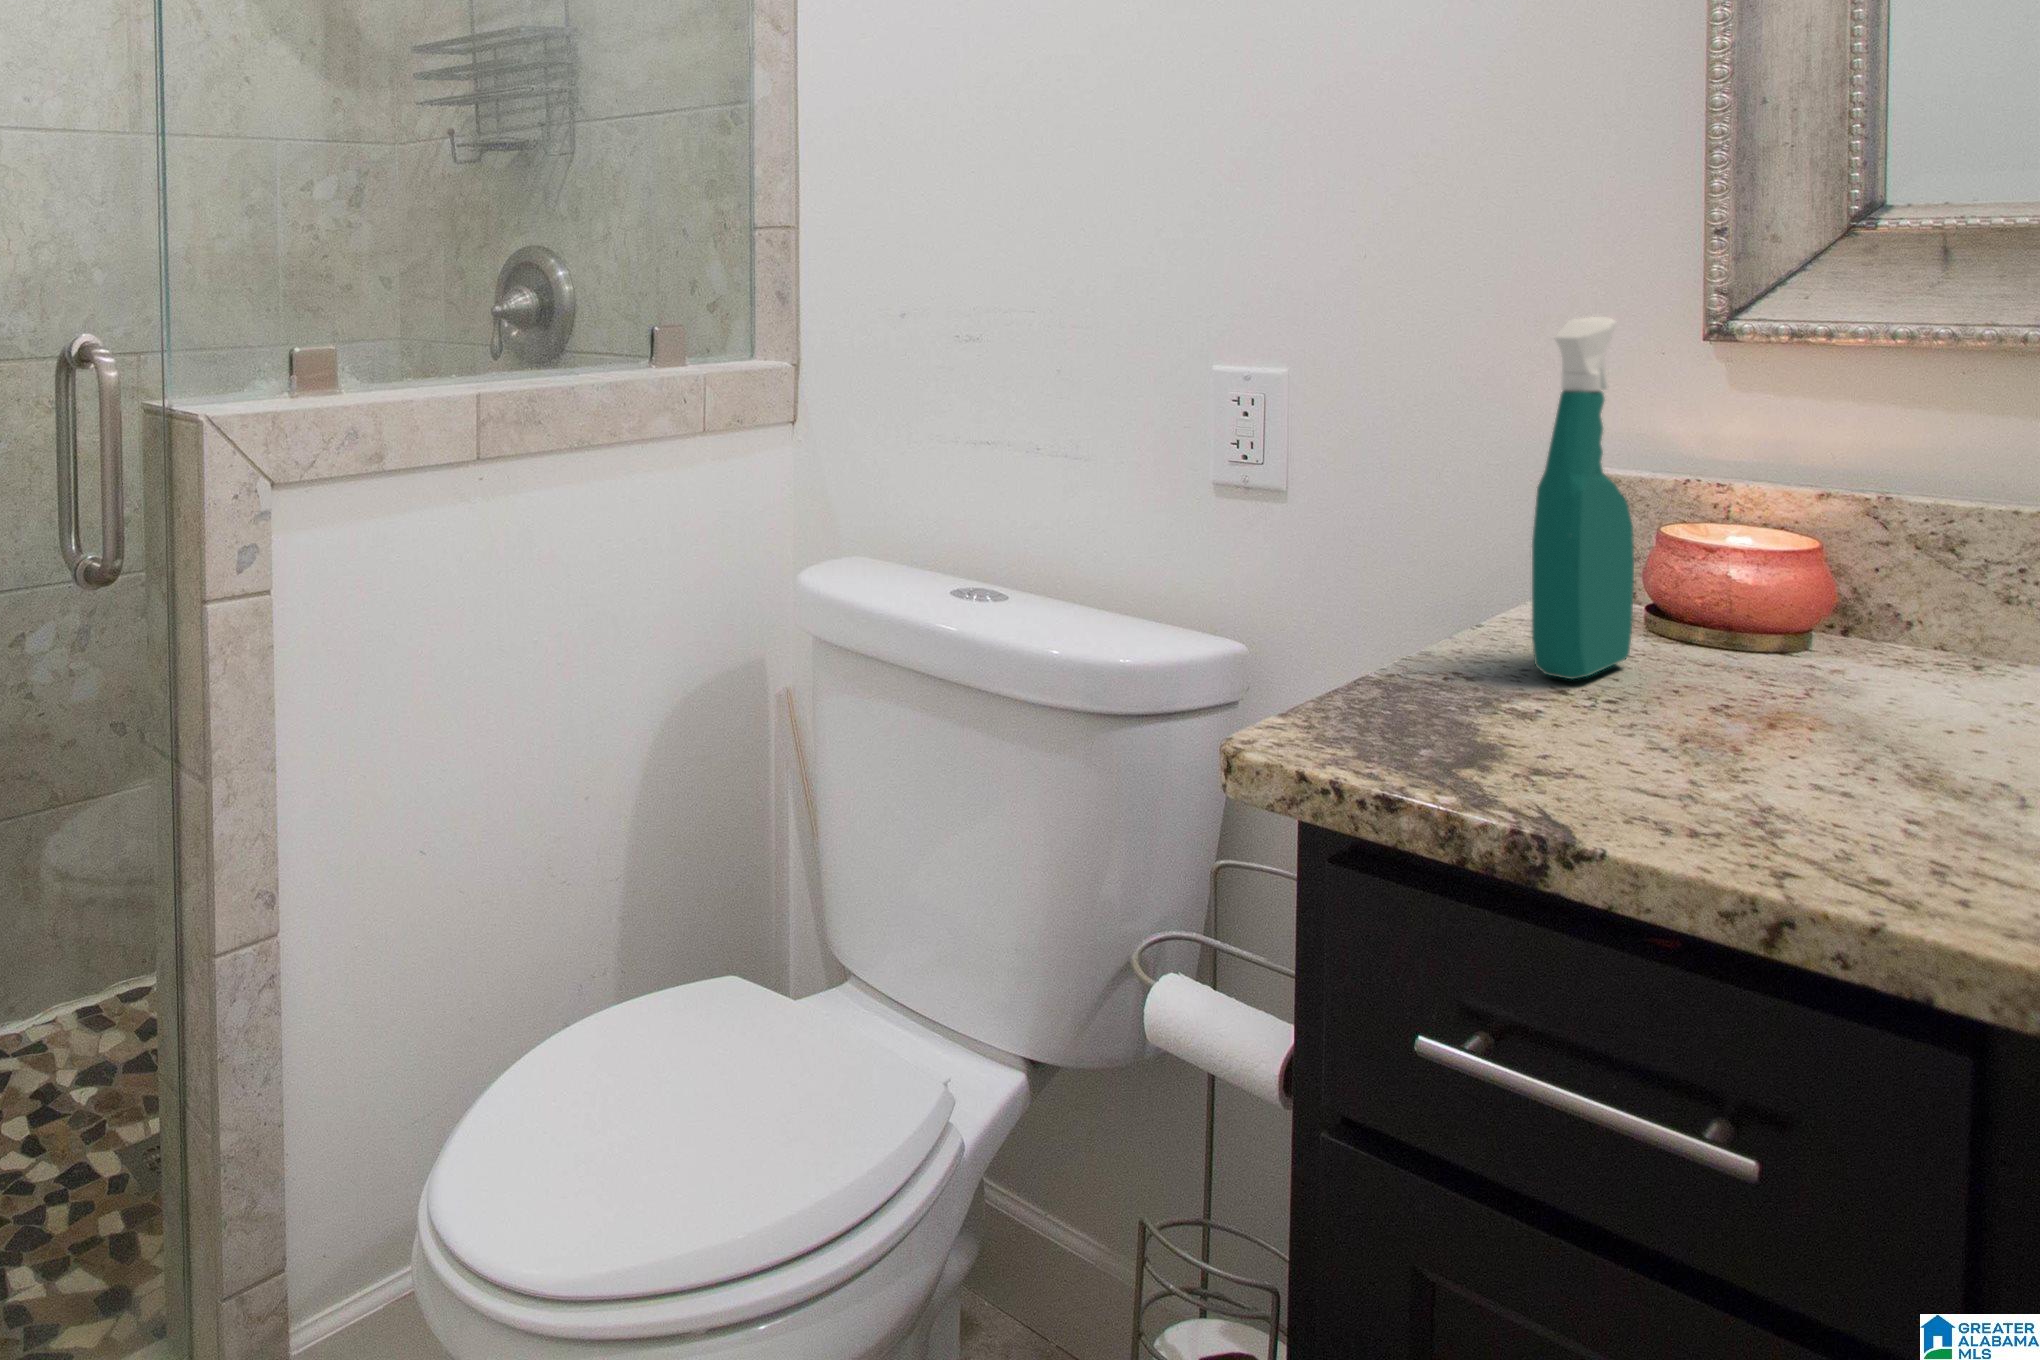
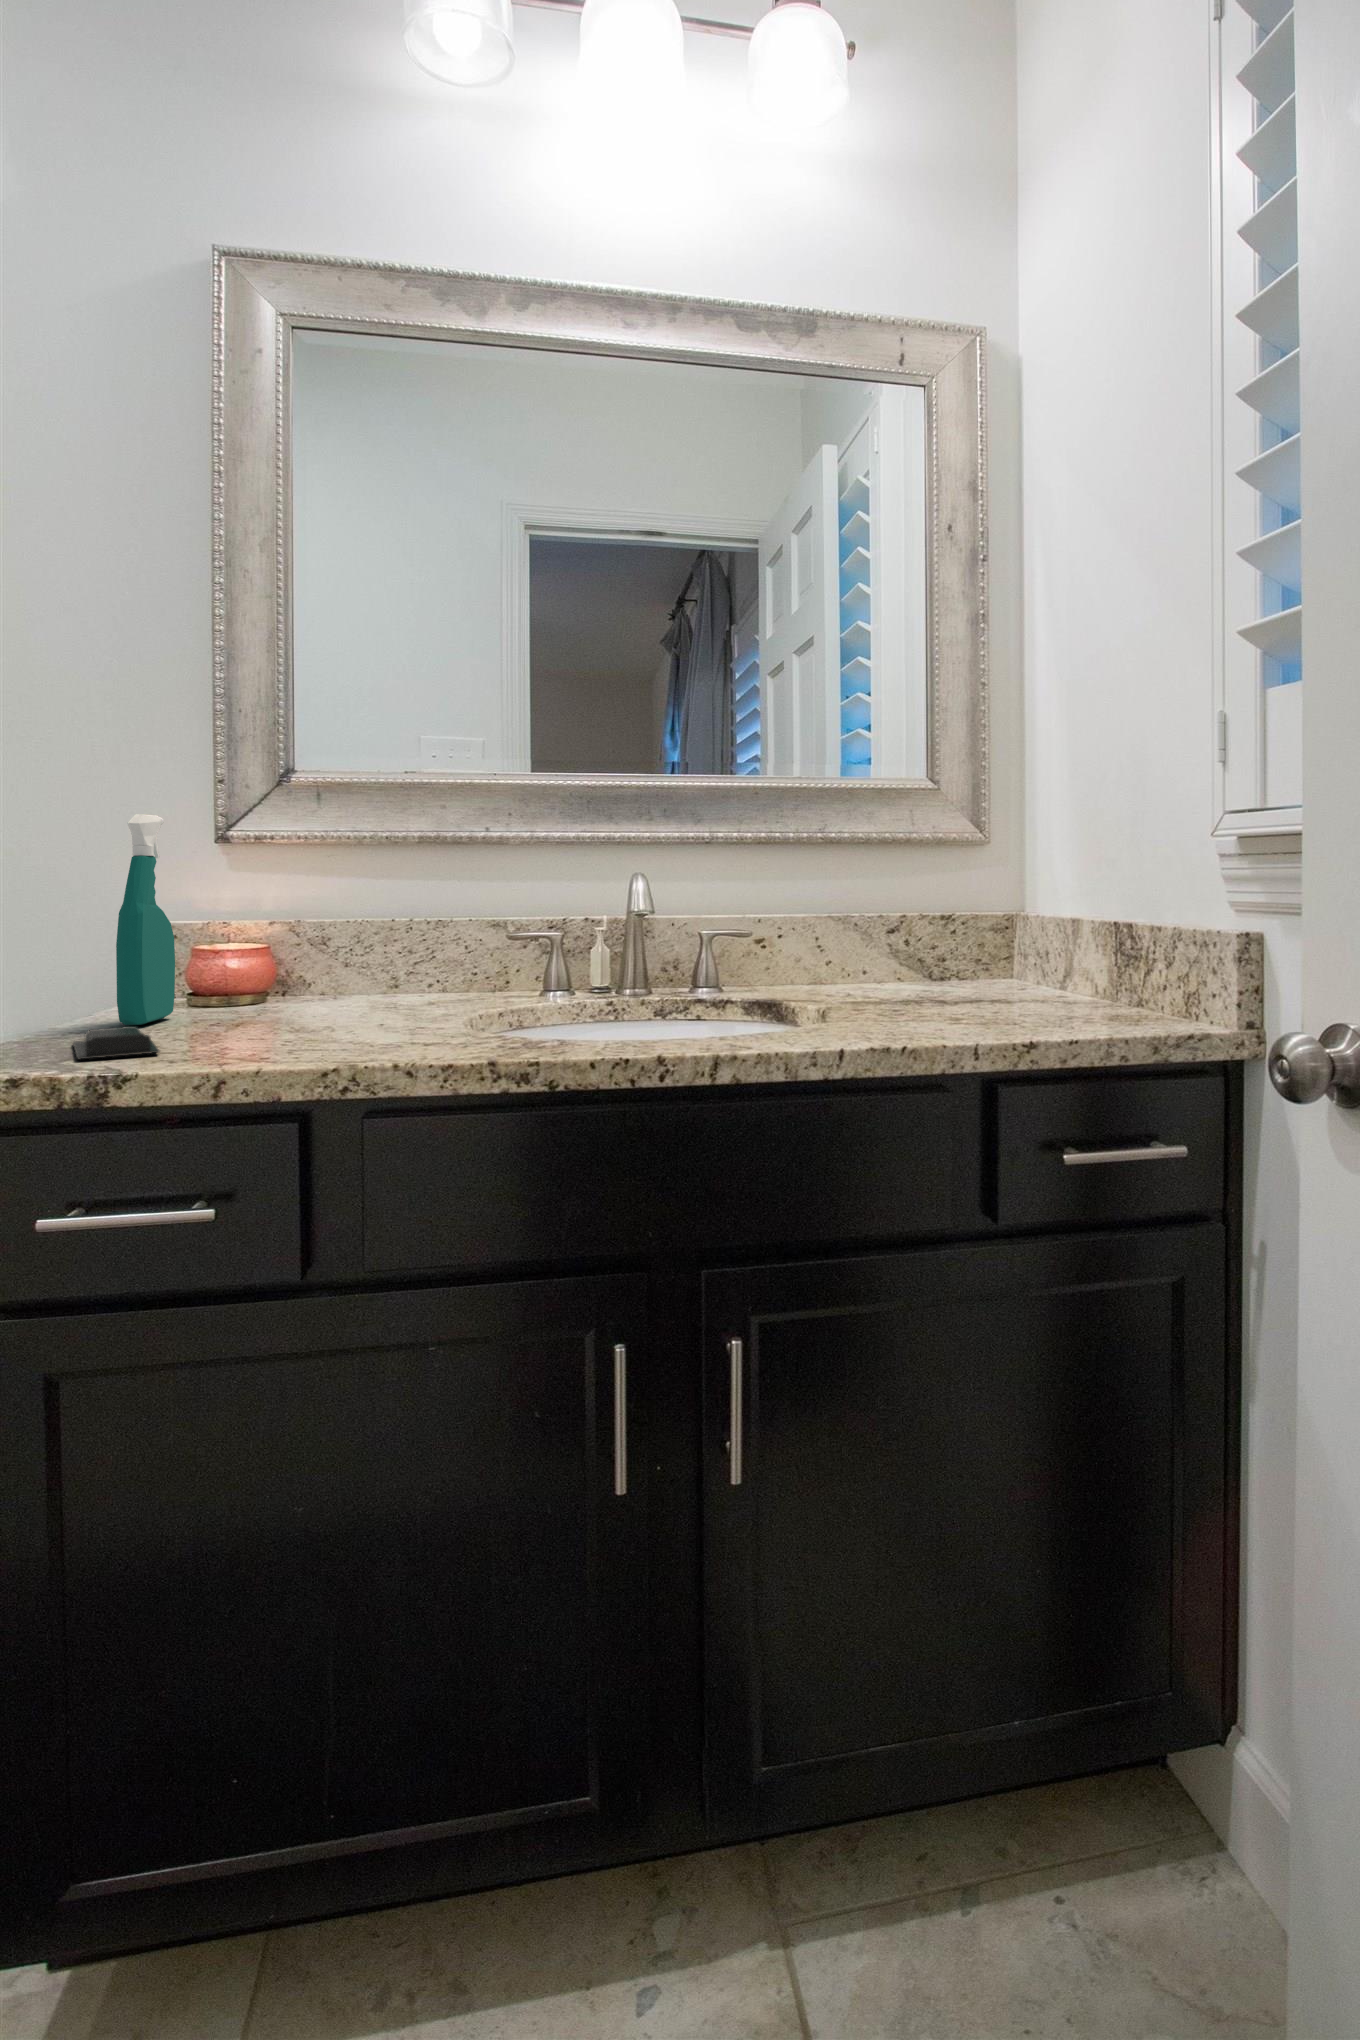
soap bar: none [1465,700,1636,791] -> present [73,1026,159,1059]

